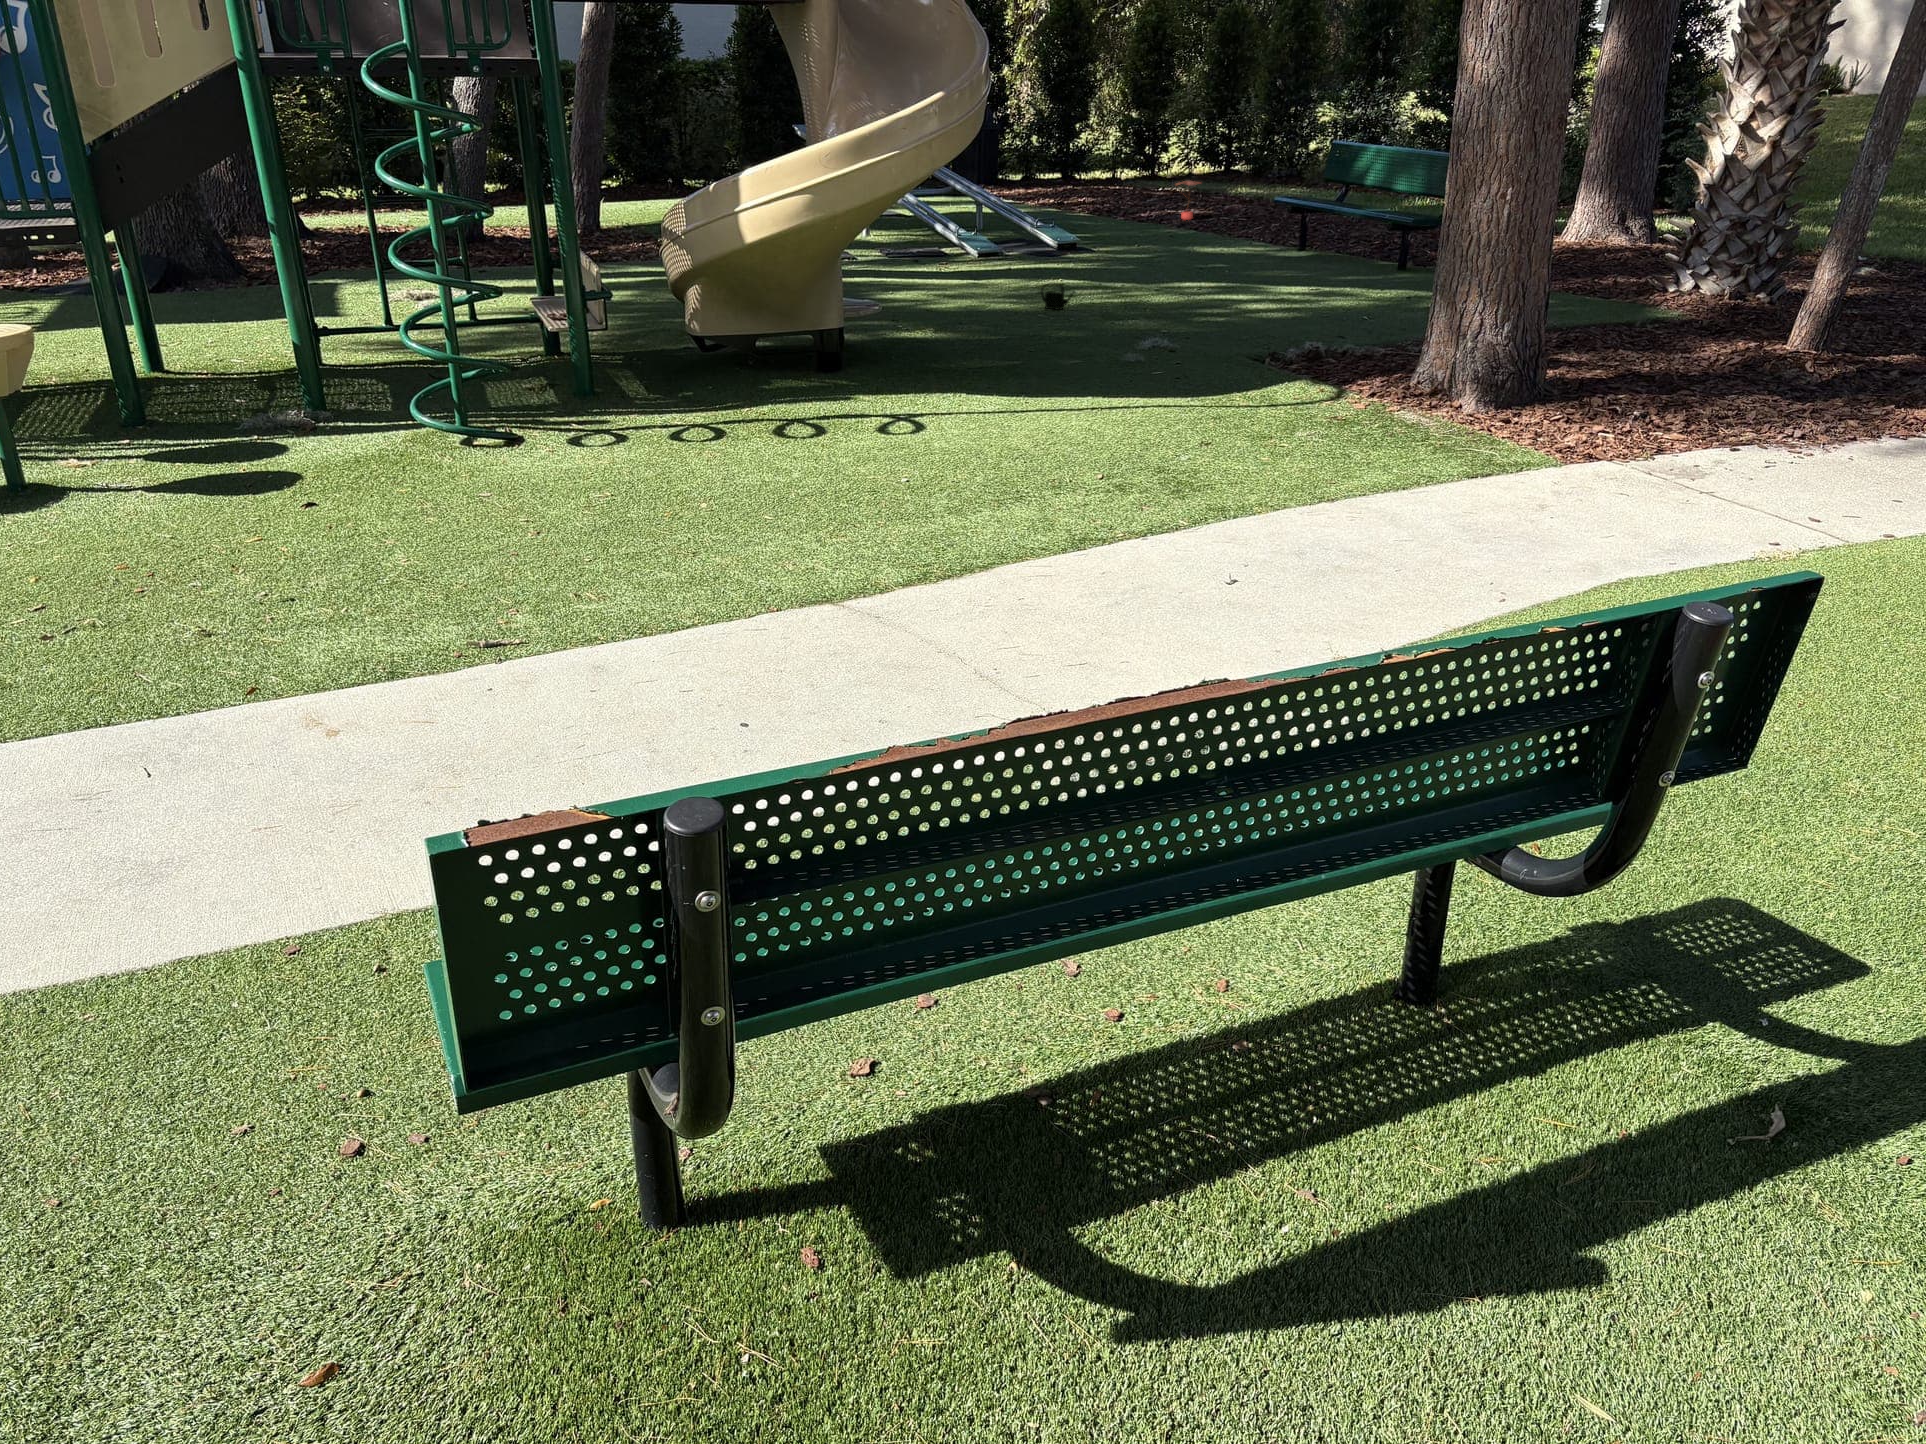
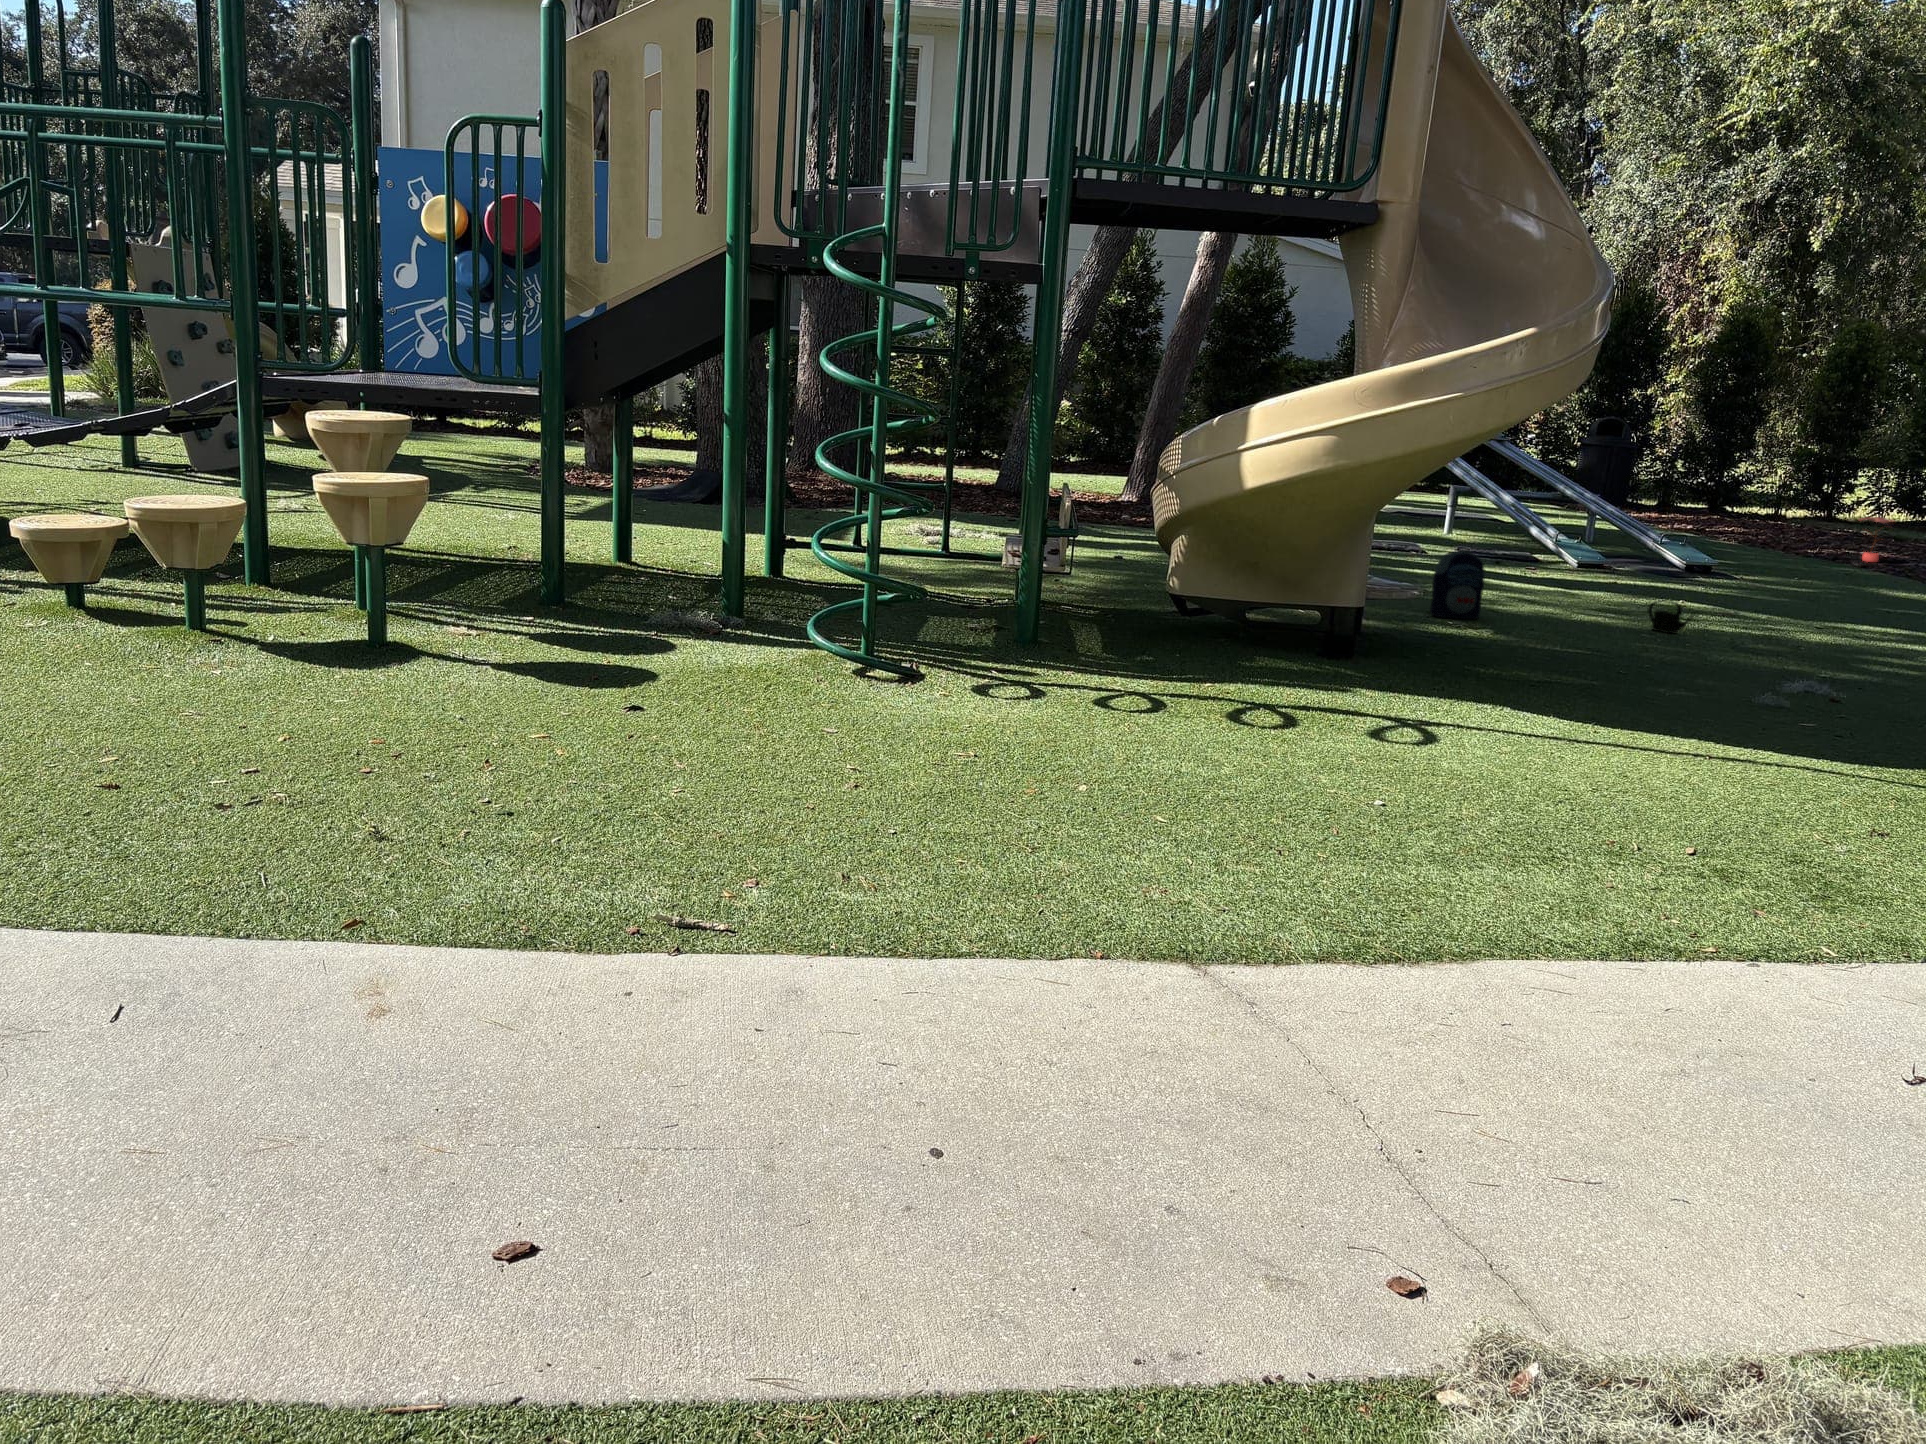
backpack: none [879,261,919,320] -> present [1430,550,1485,619]

